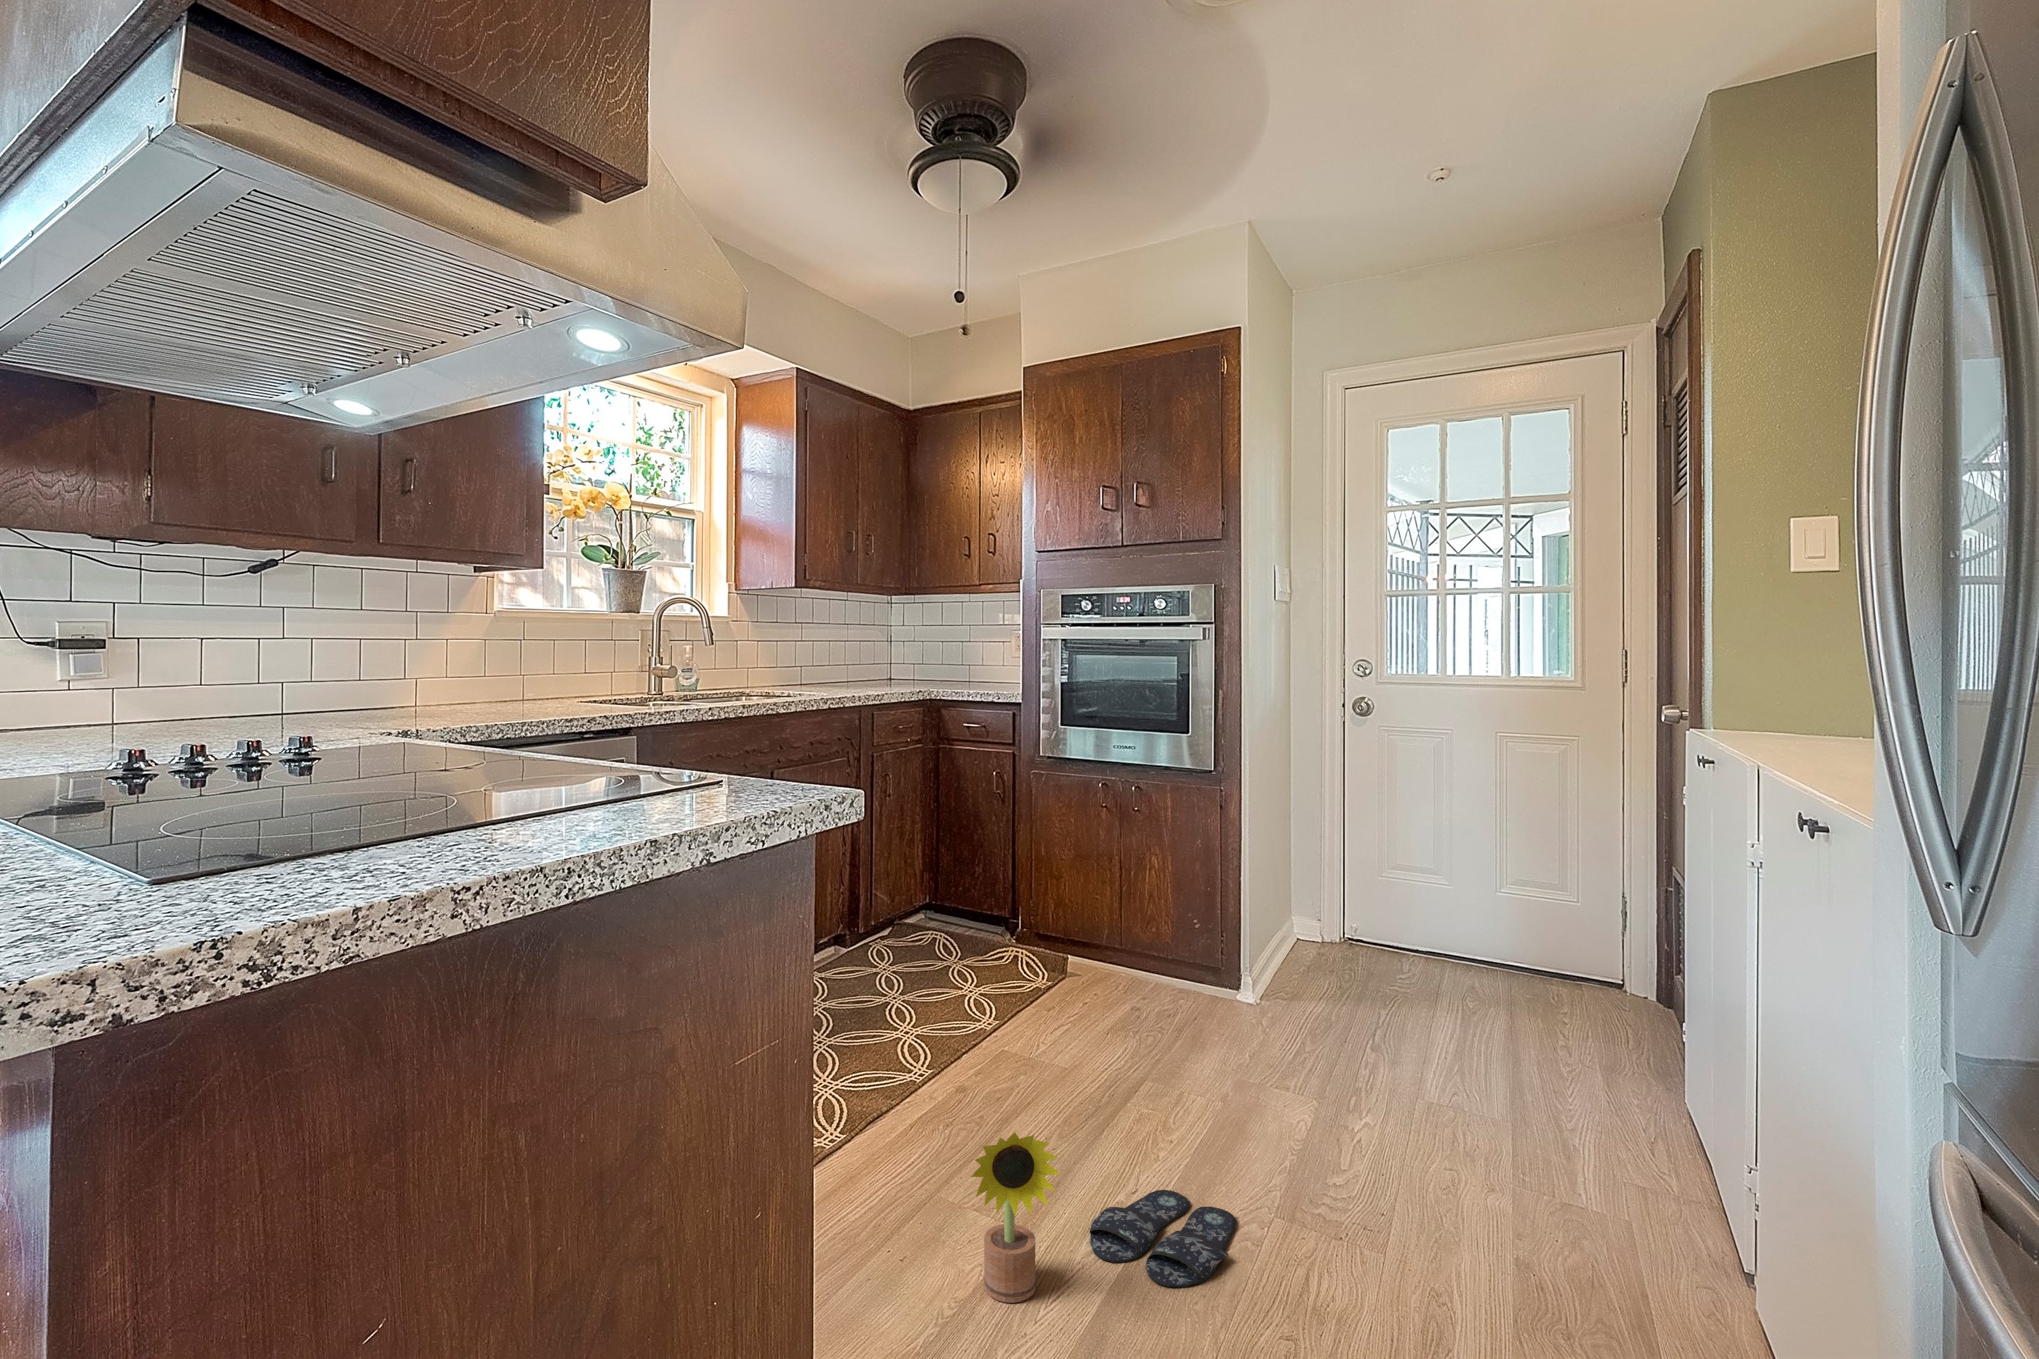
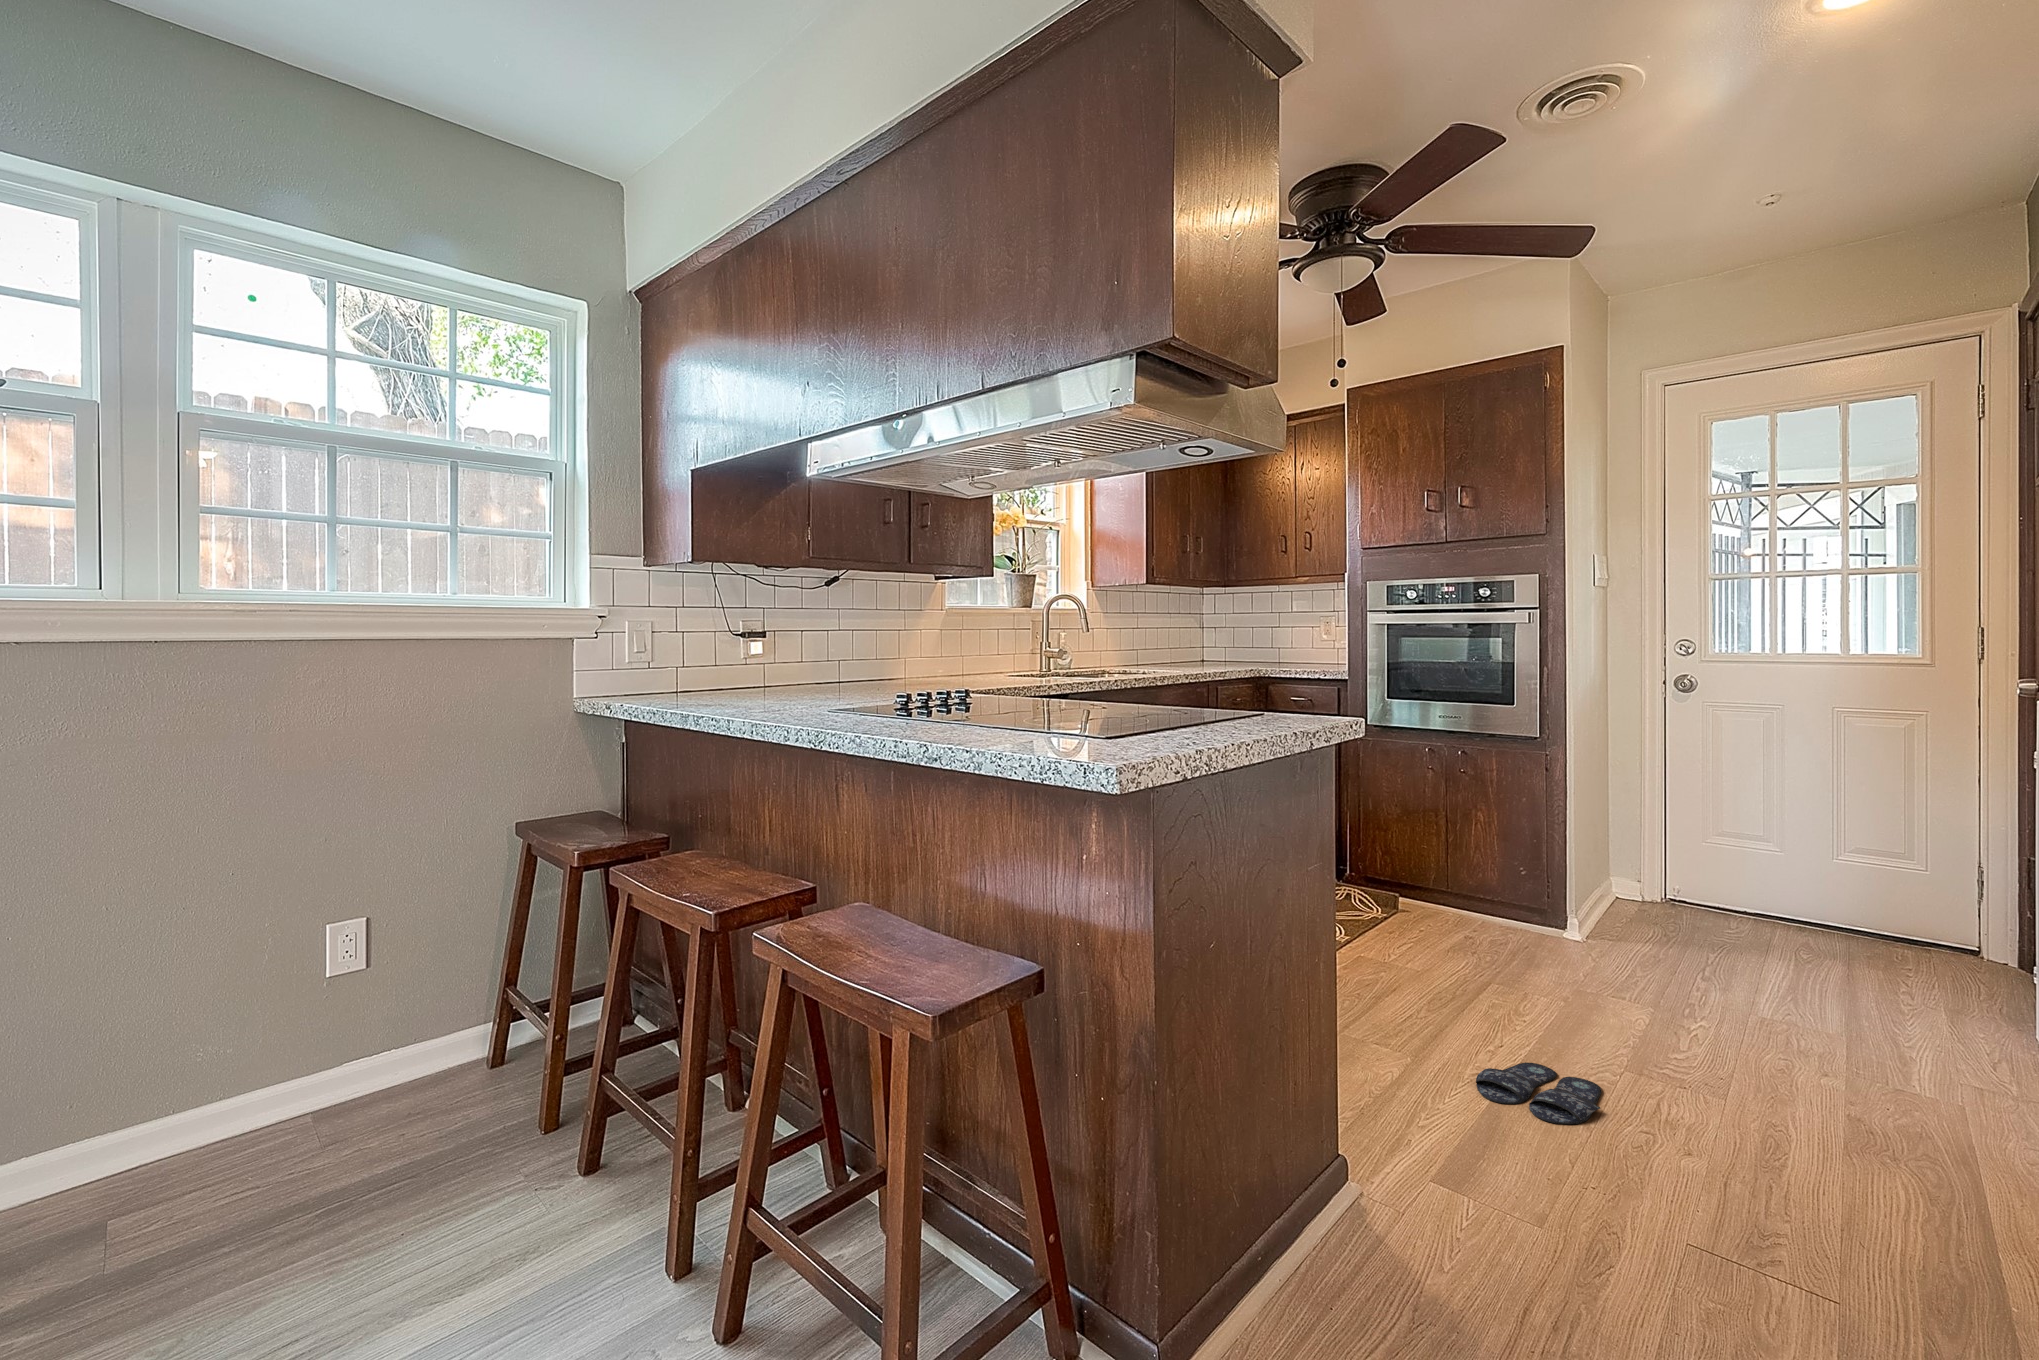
decorative plant: present [971,1132,1061,1303] -> none [1395,993,1467,1118]

